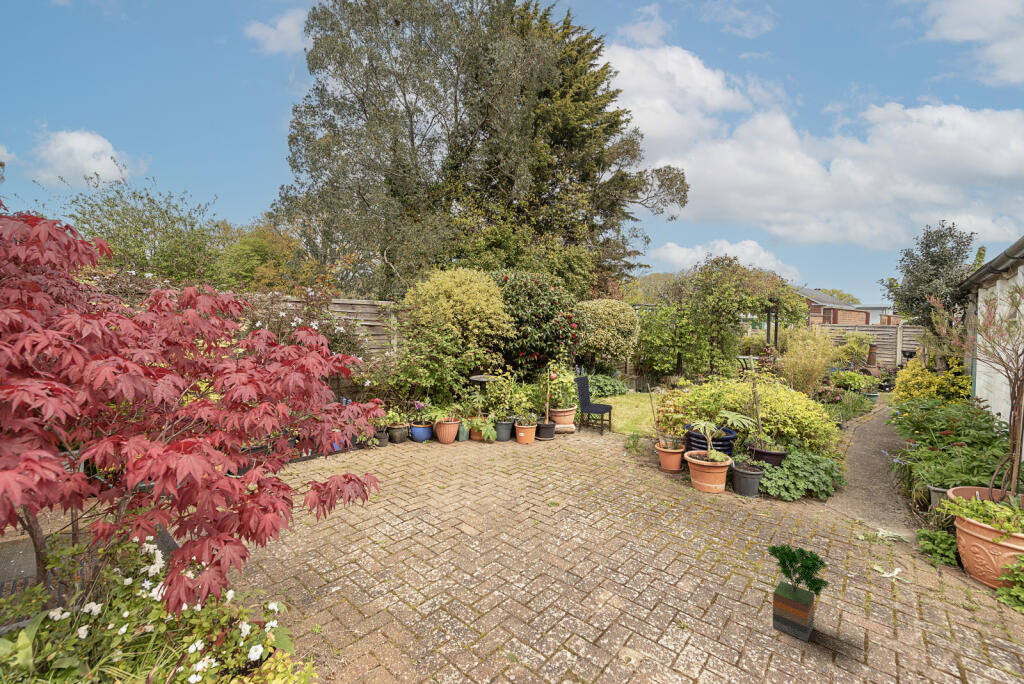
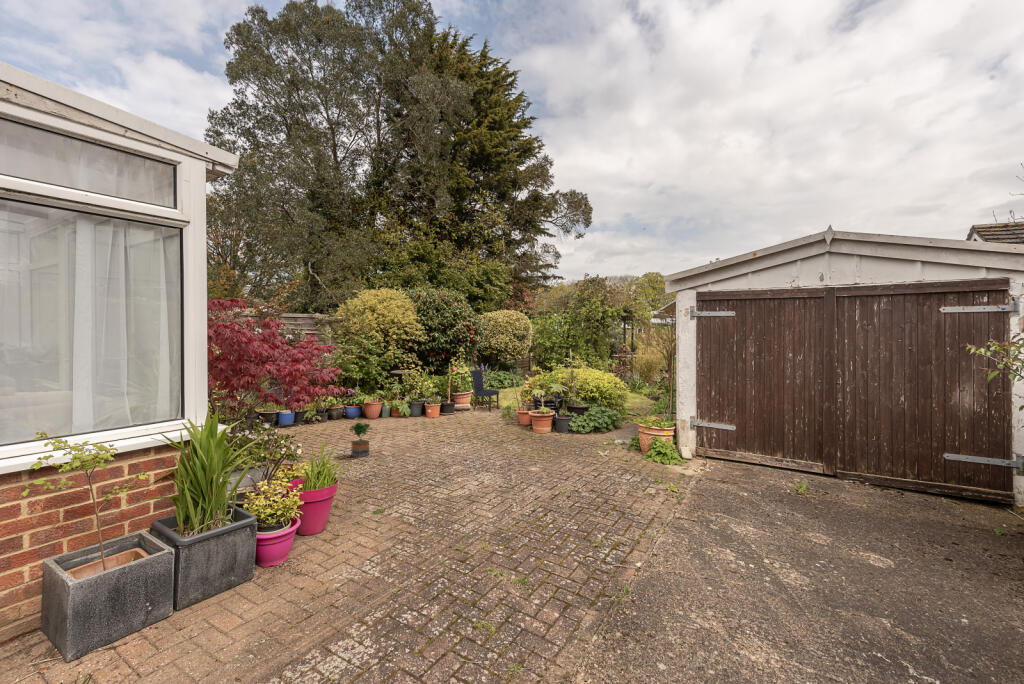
potted tree: present [767,544,829,642] -> present [350,423,372,458]

